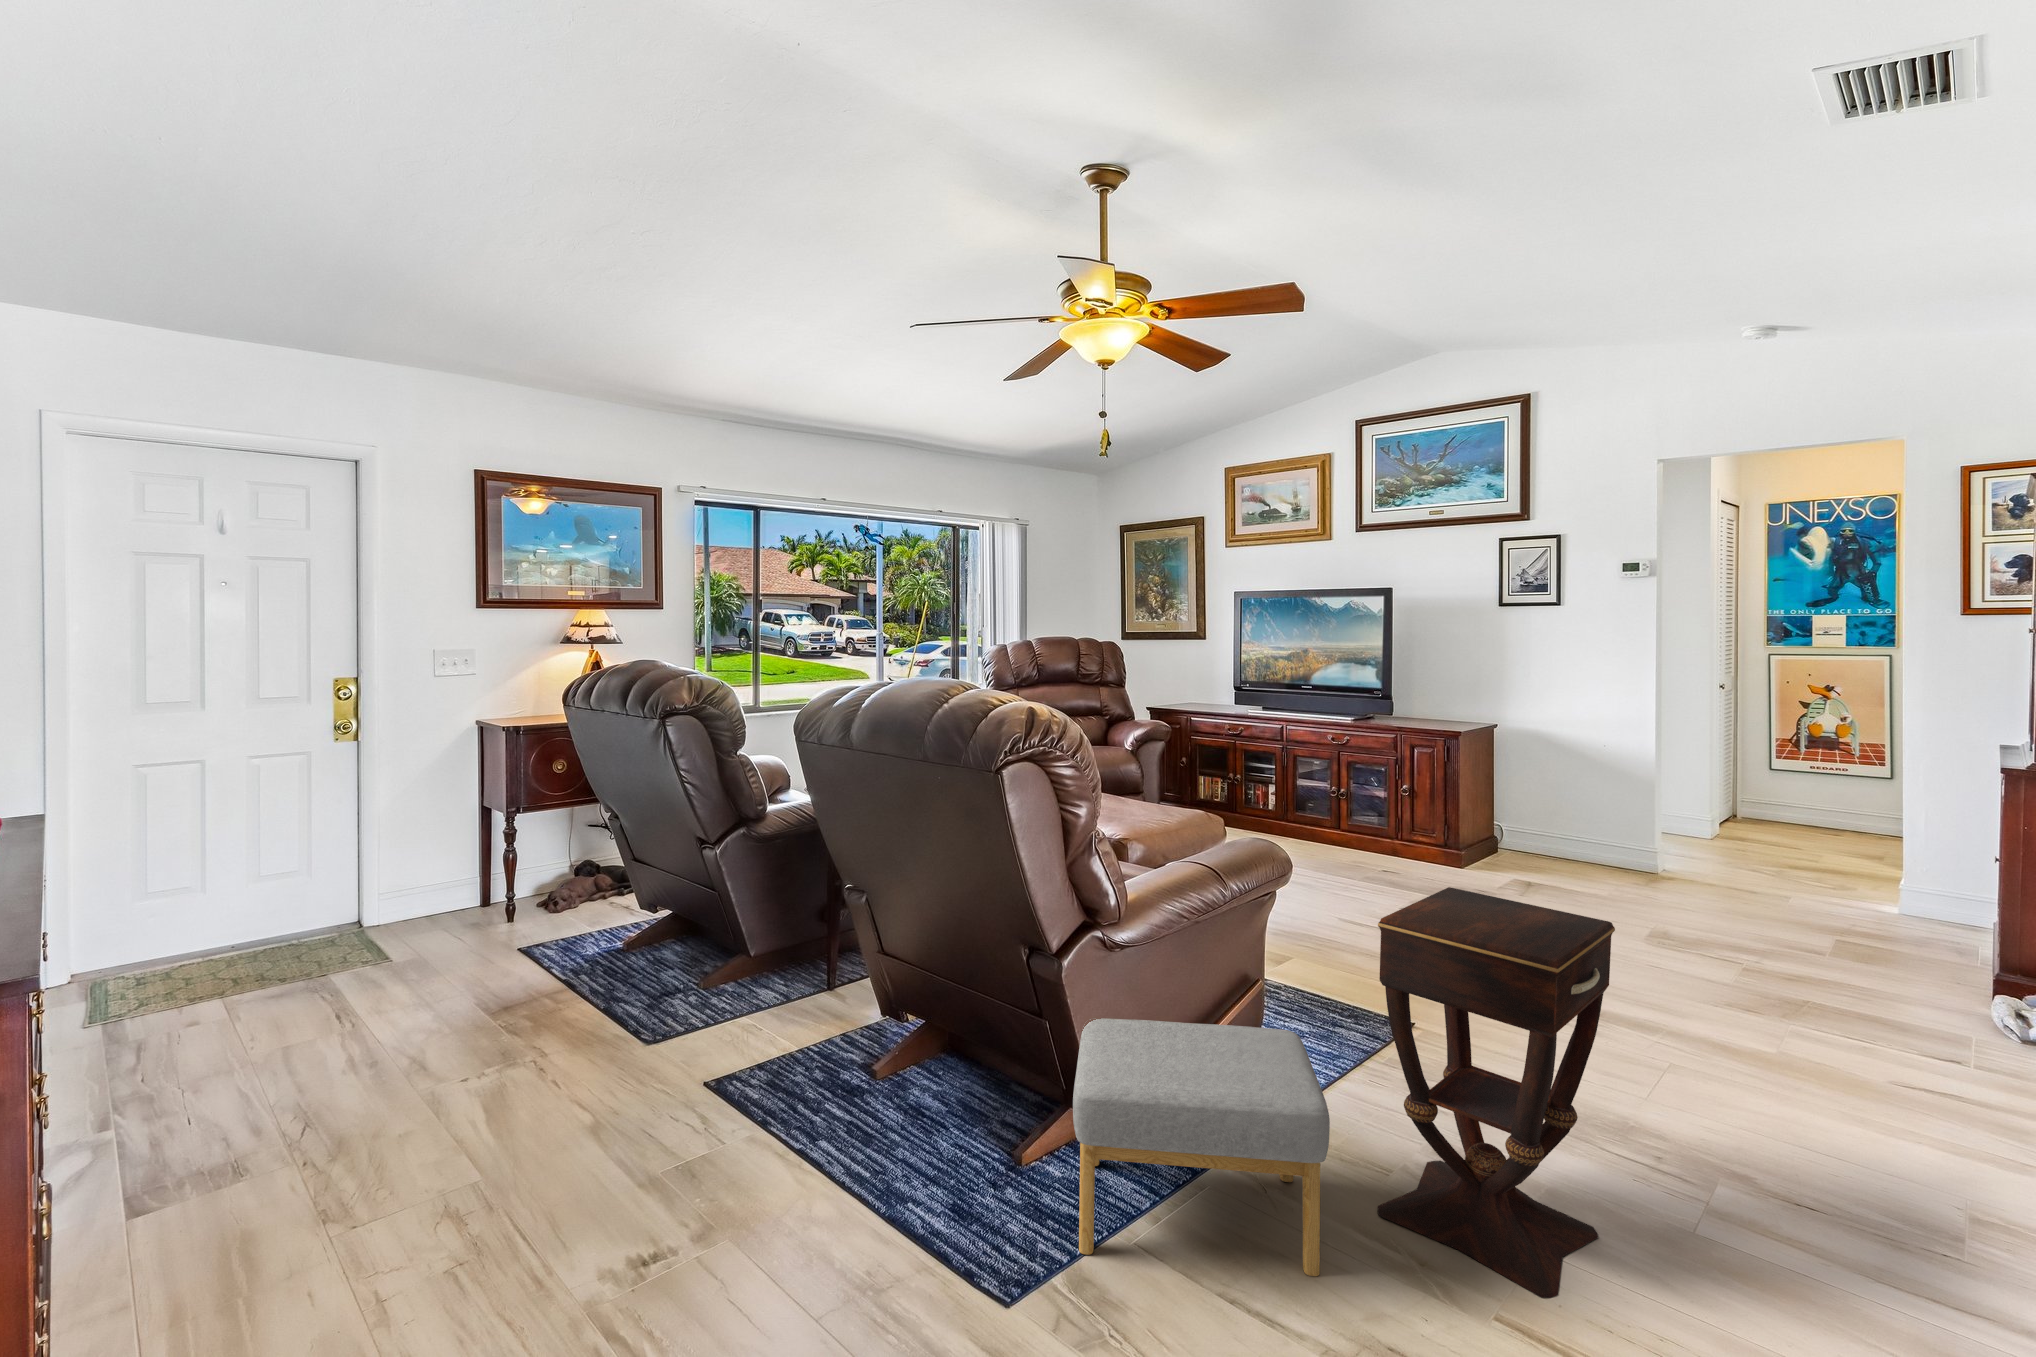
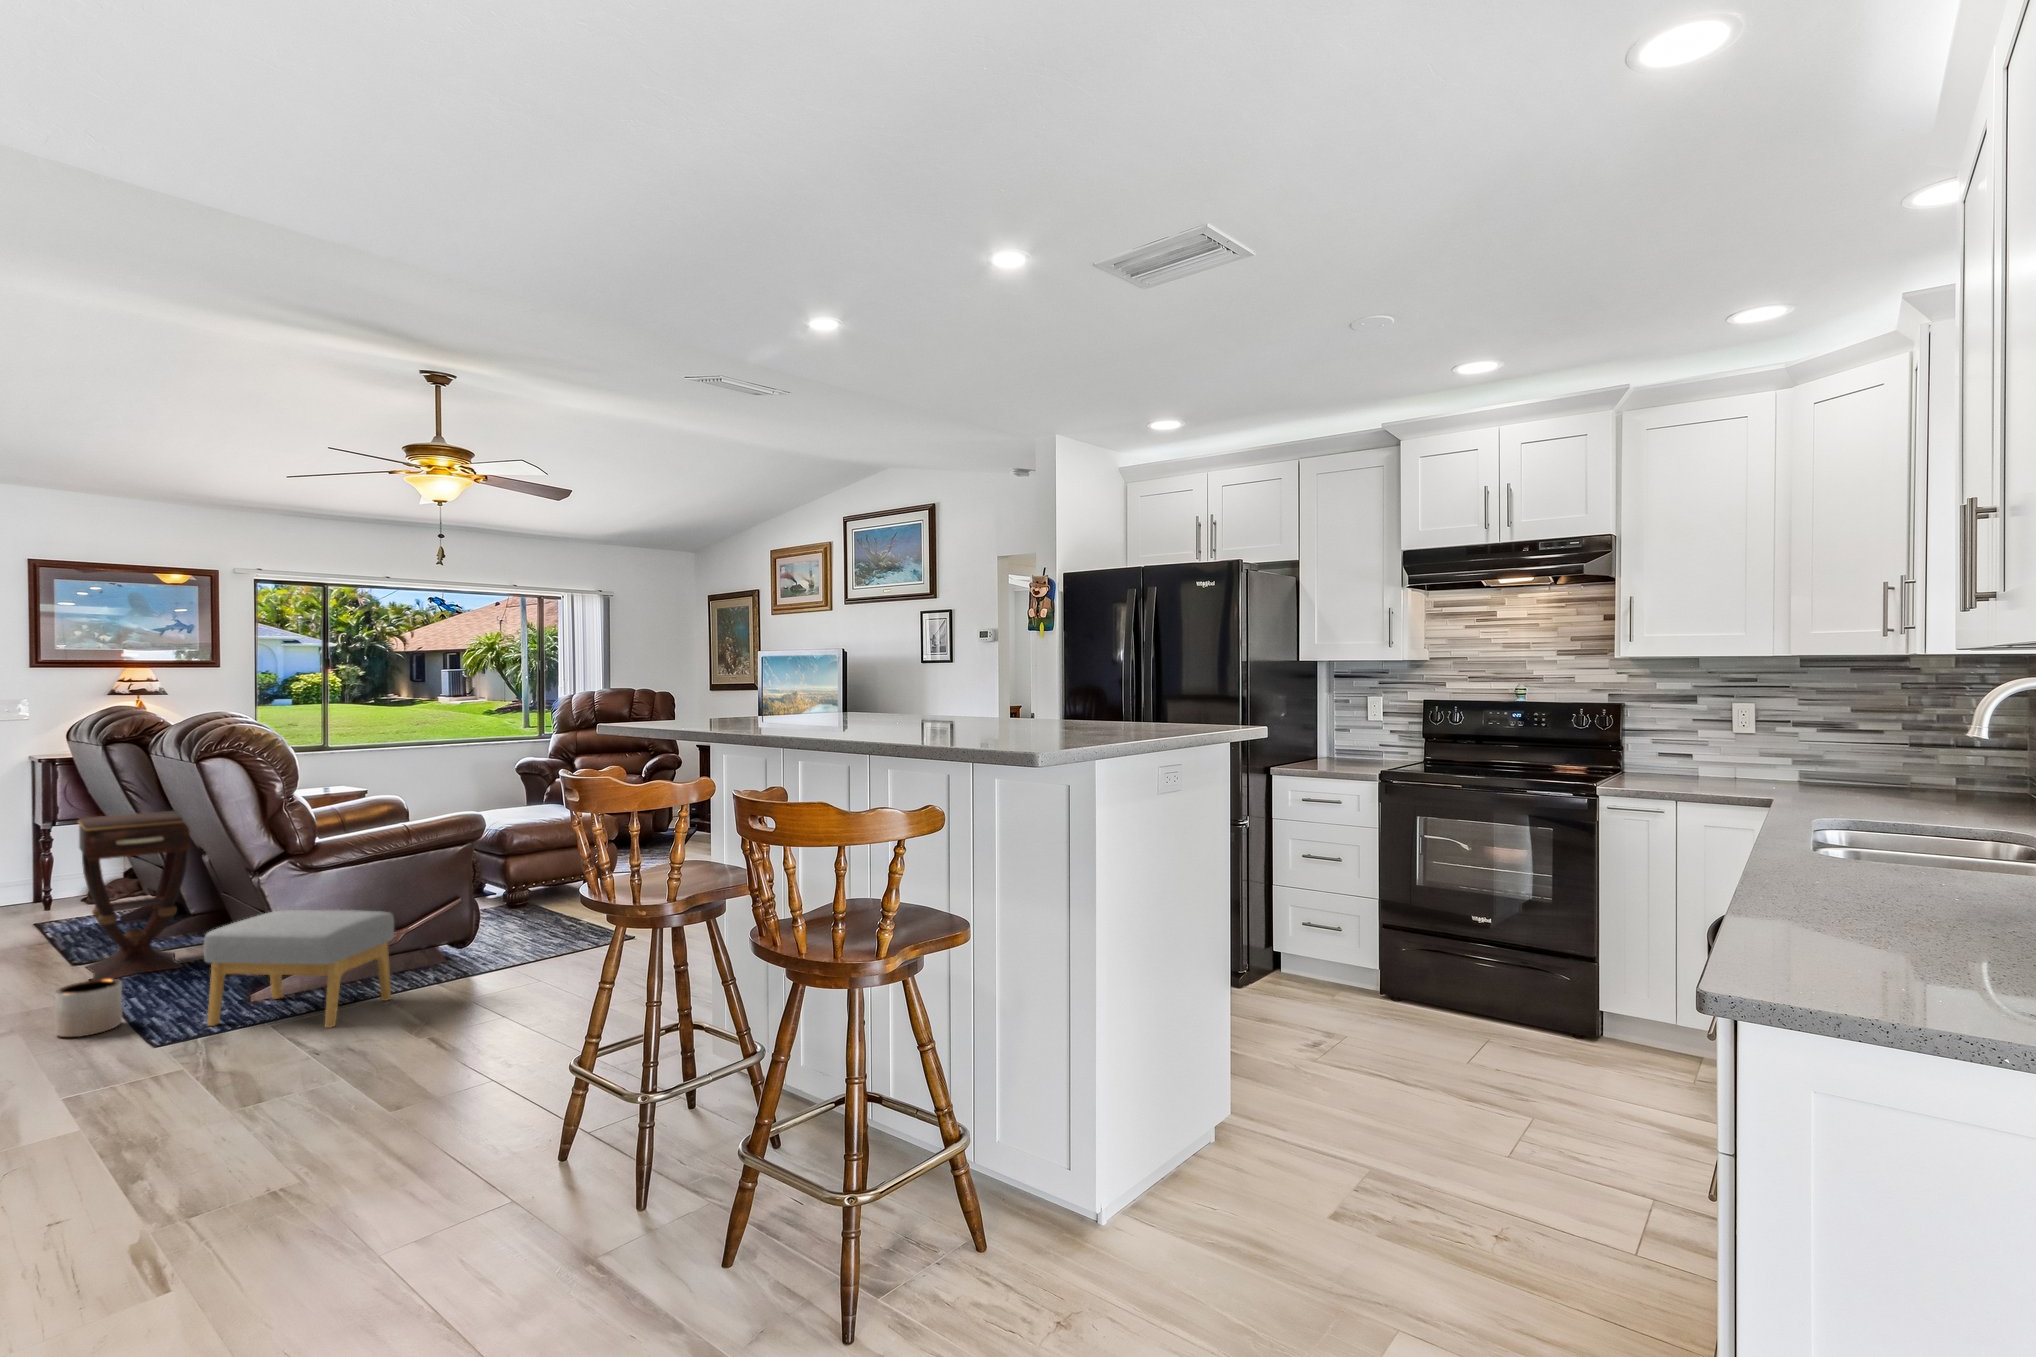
side table: present [1378,887,1615,1298] -> present [78,811,190,980]
planter: none [840,1155,929,1283] -> present [55,979,122,1037]

